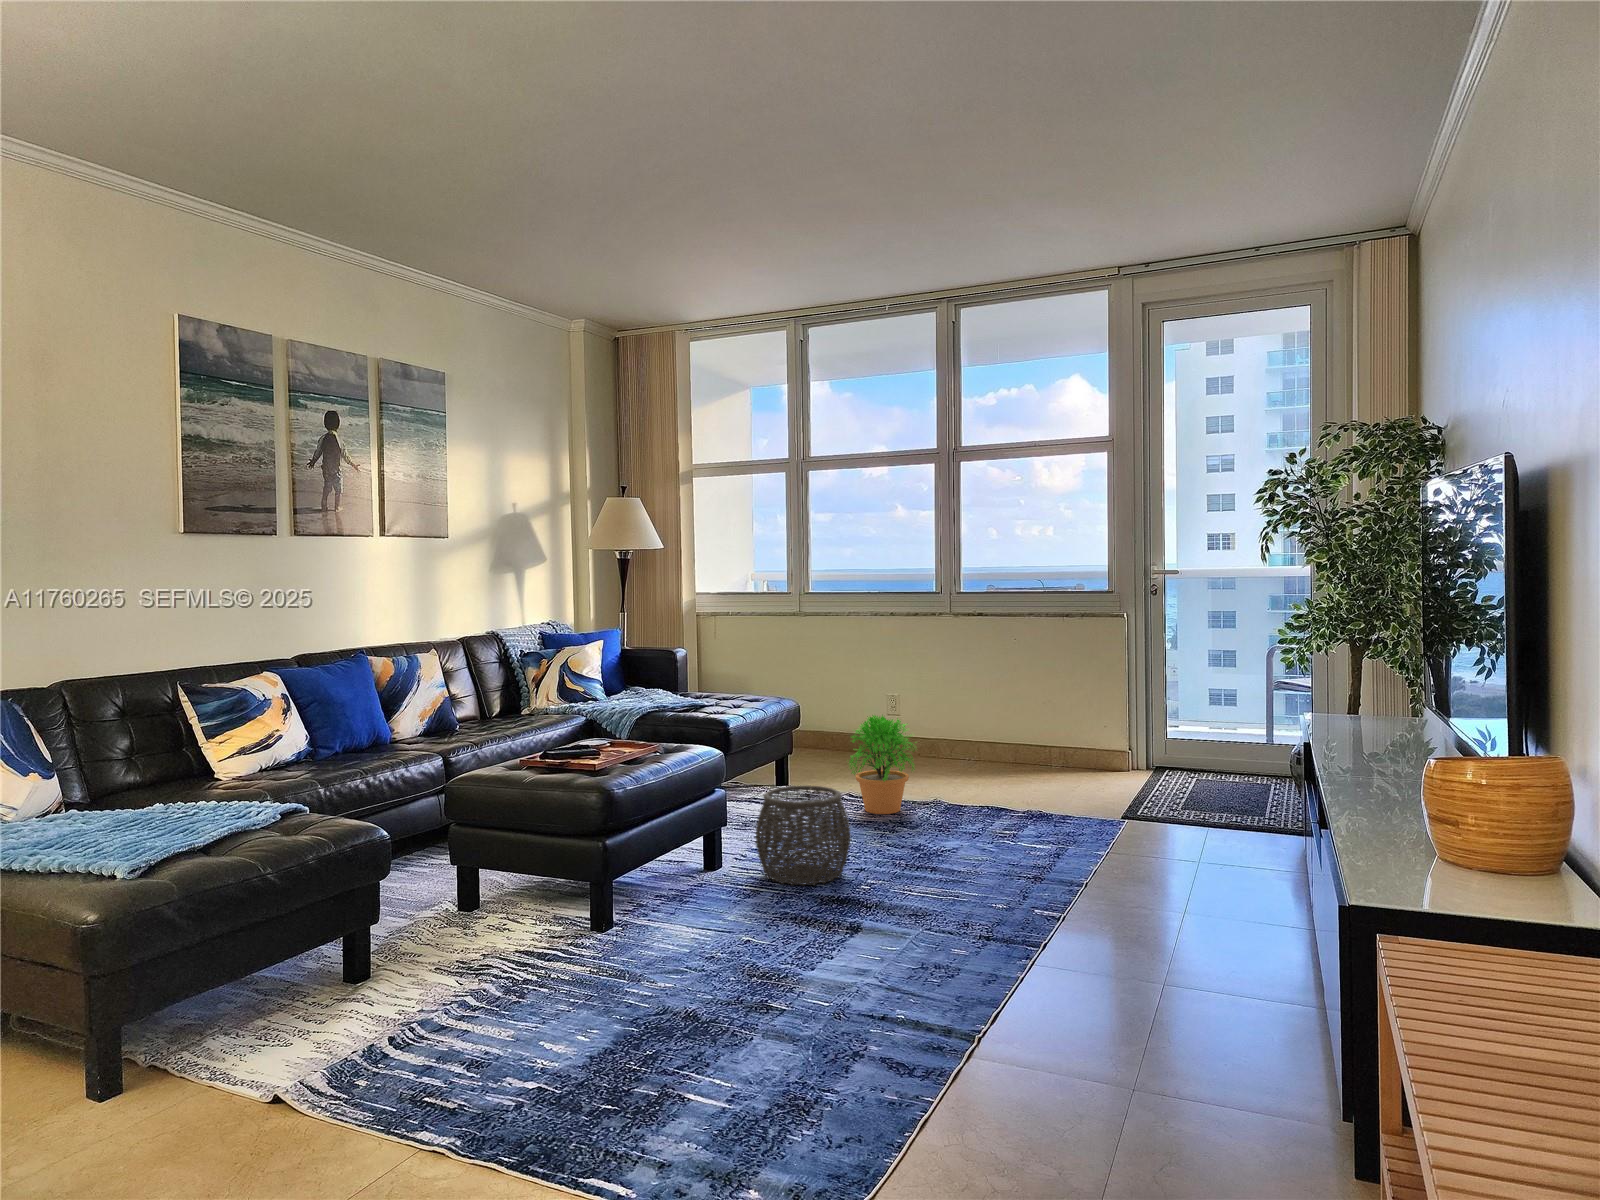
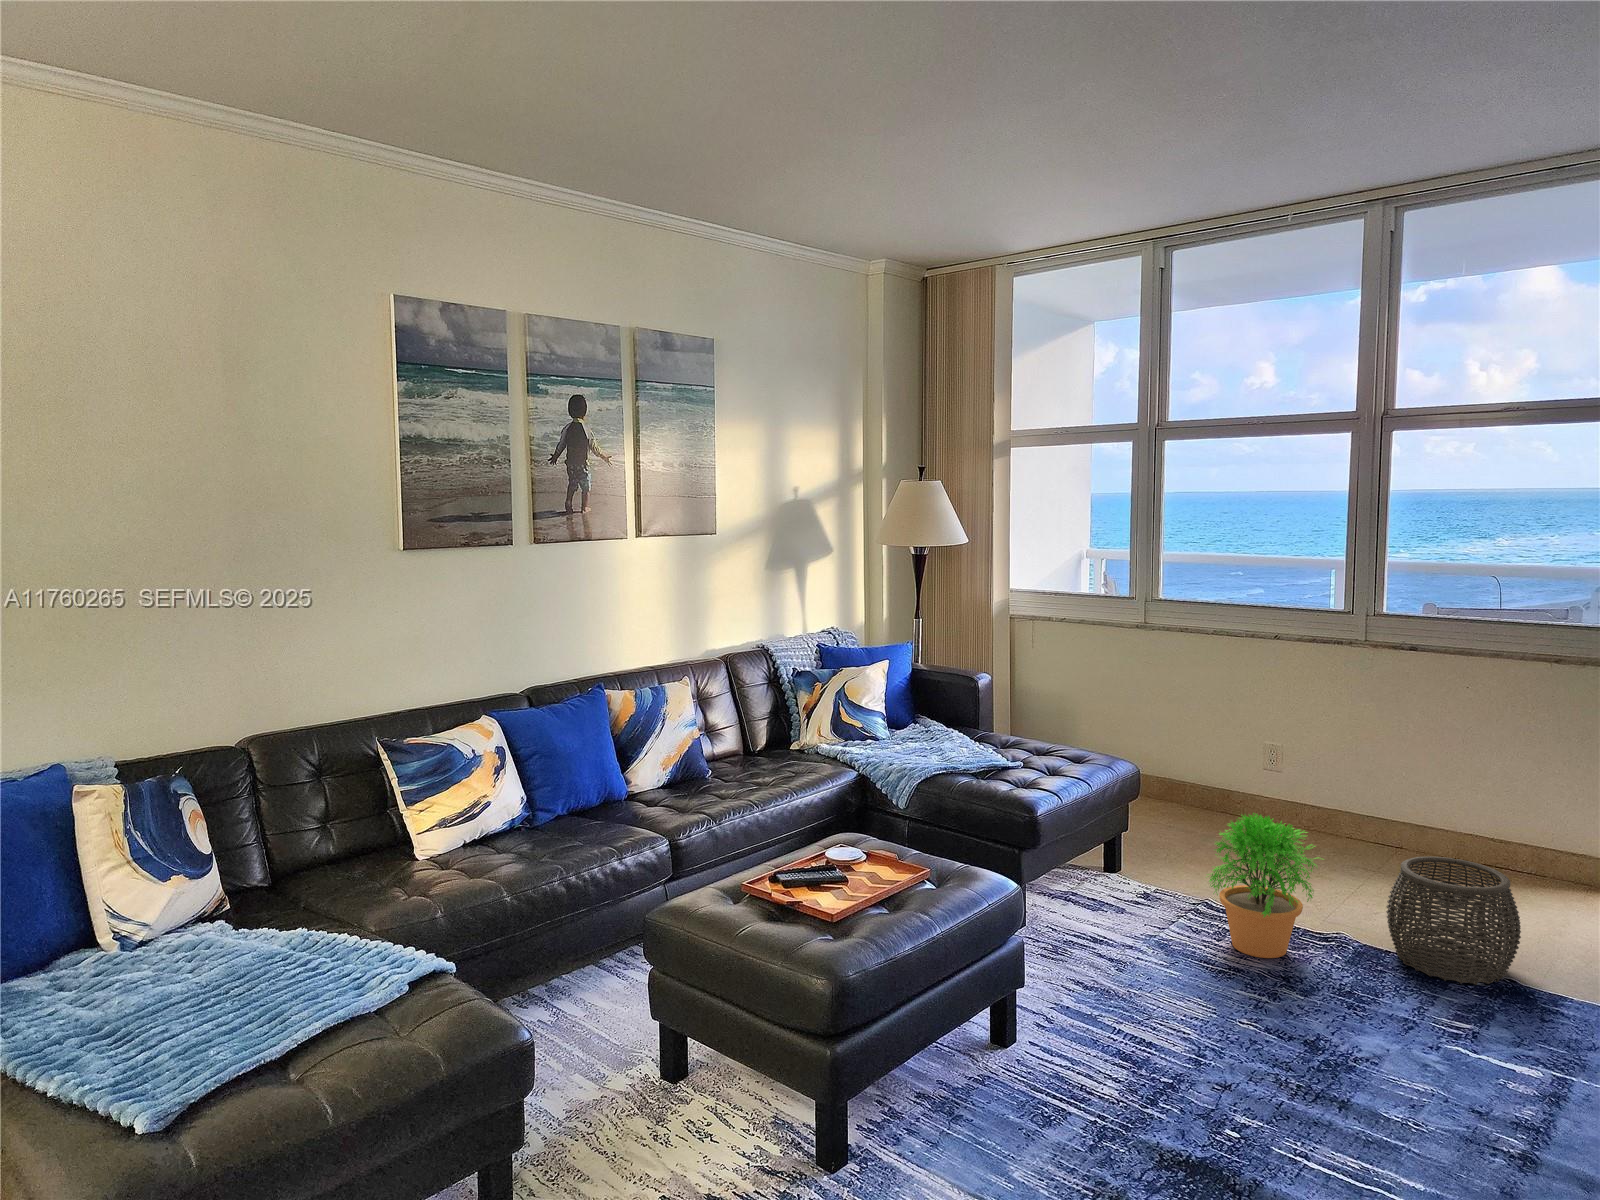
woven basket: present [755,786,851,885] -> present [1386,856,1521,985]

